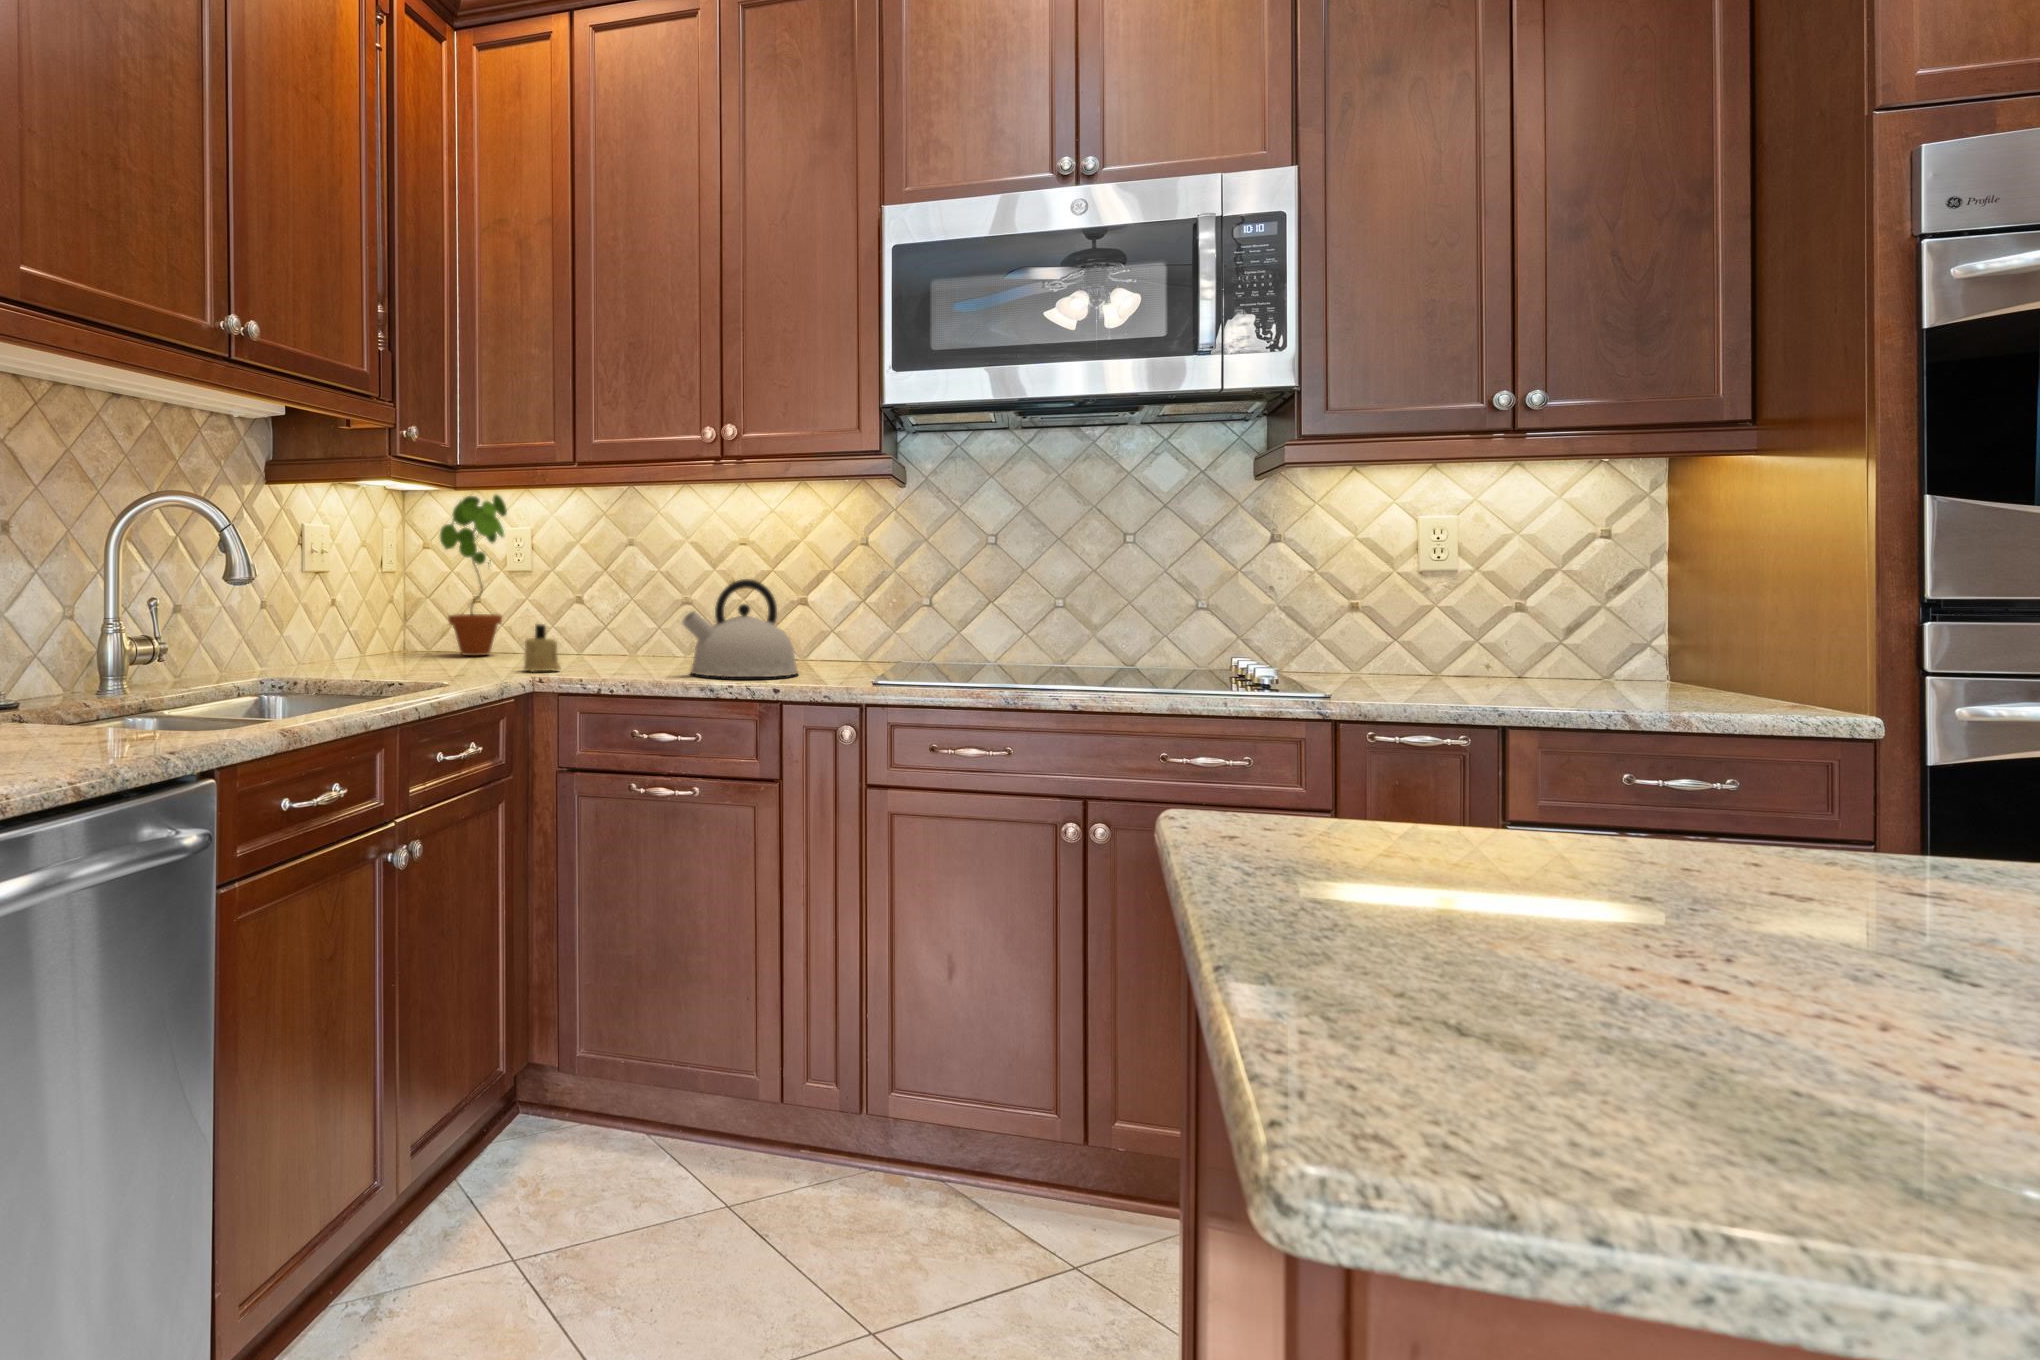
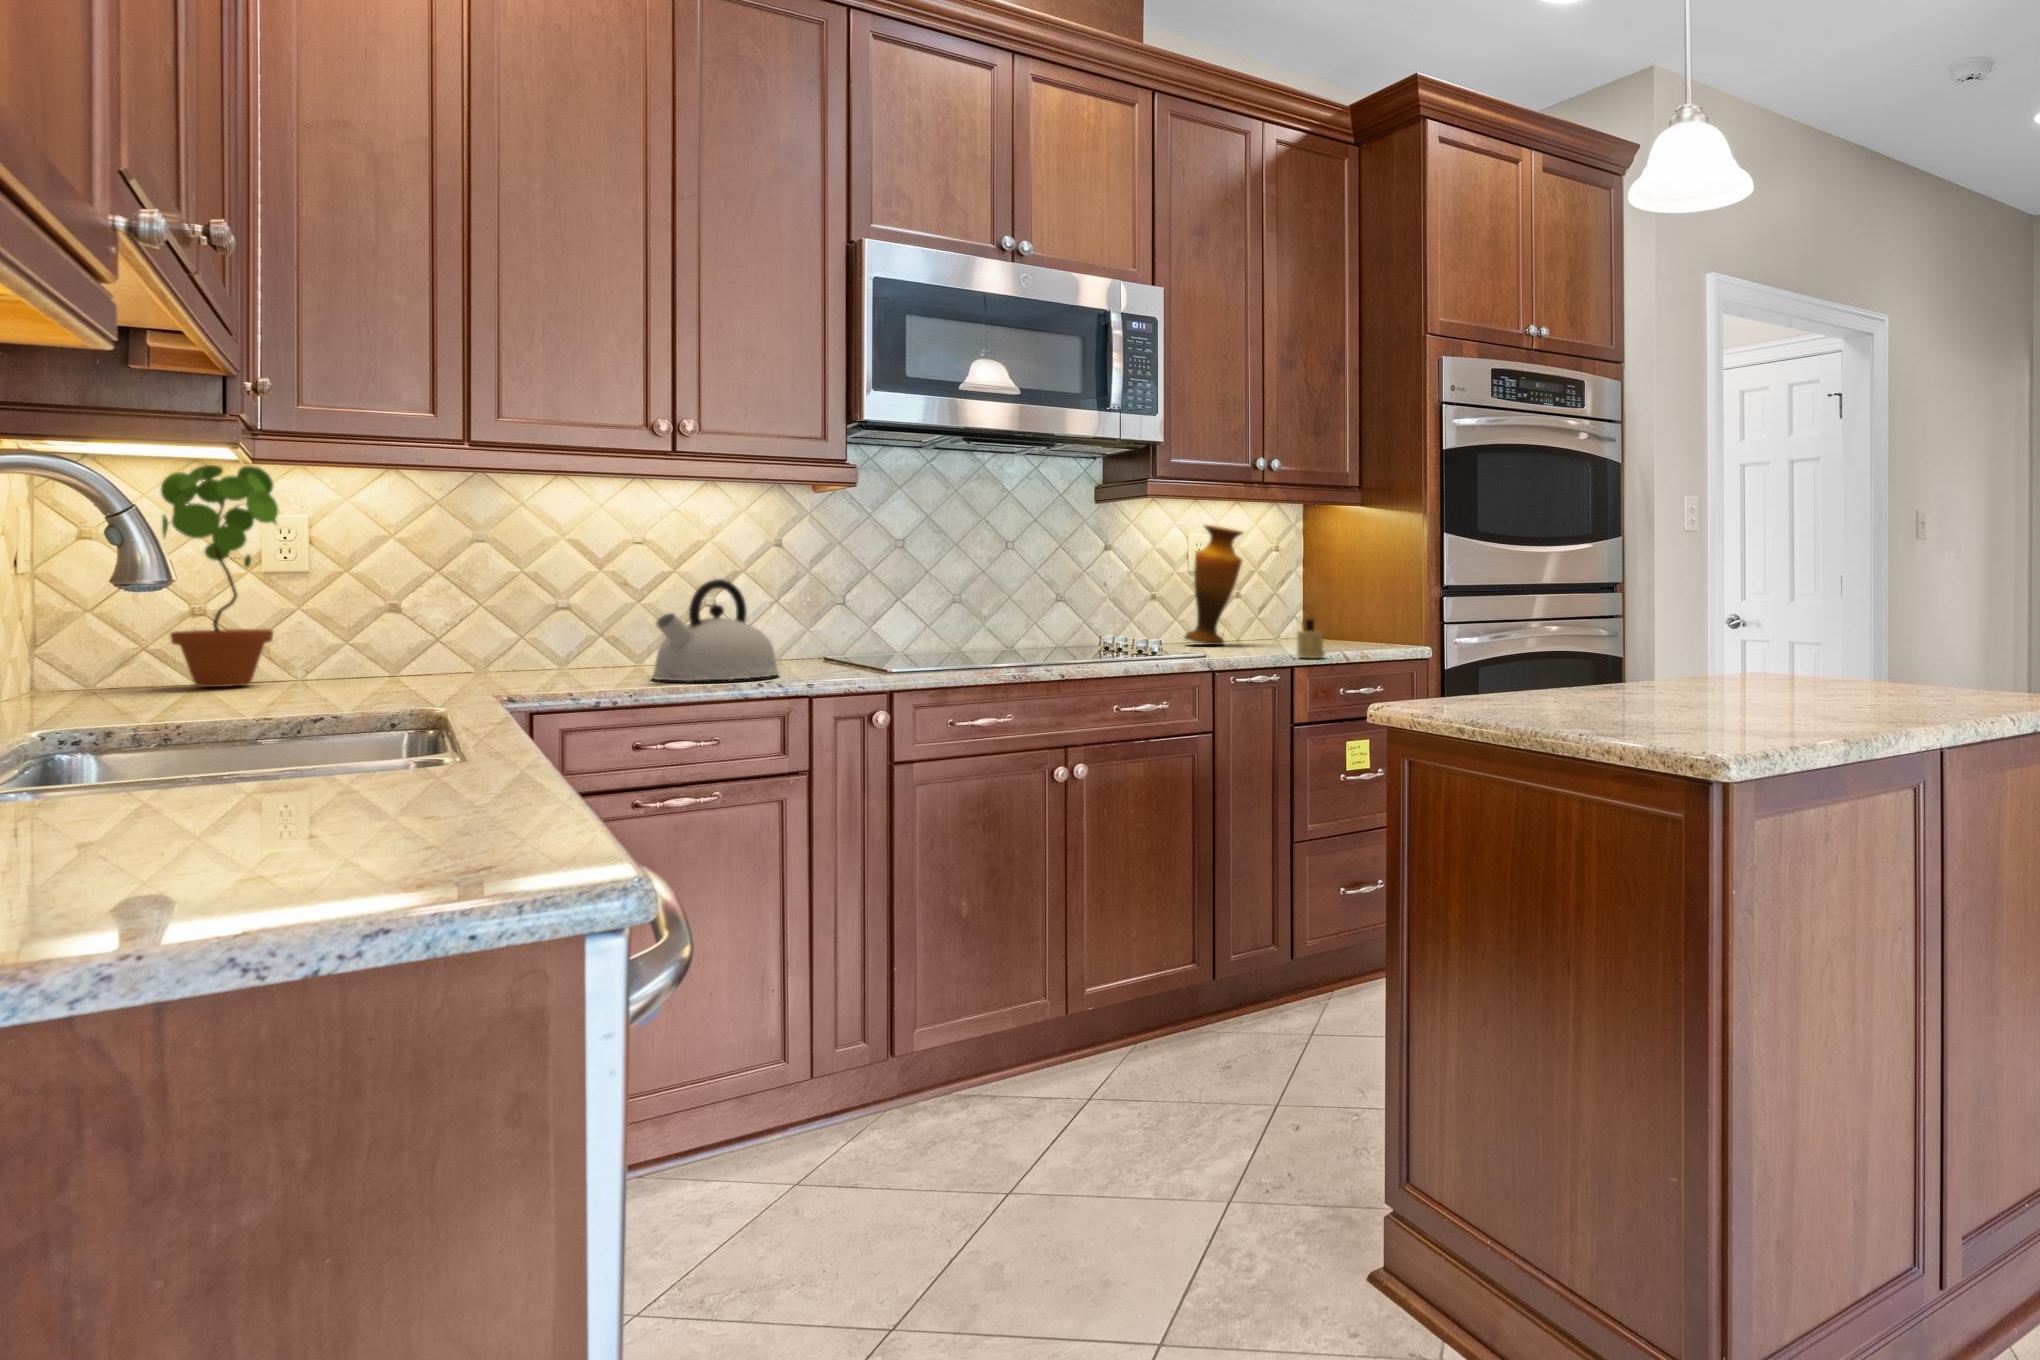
vase: none [1401,500,1504,678] -> present [1185,525,1243,645]
candle: present [524,624,561,672] -> present [1297,619,1325,658]

